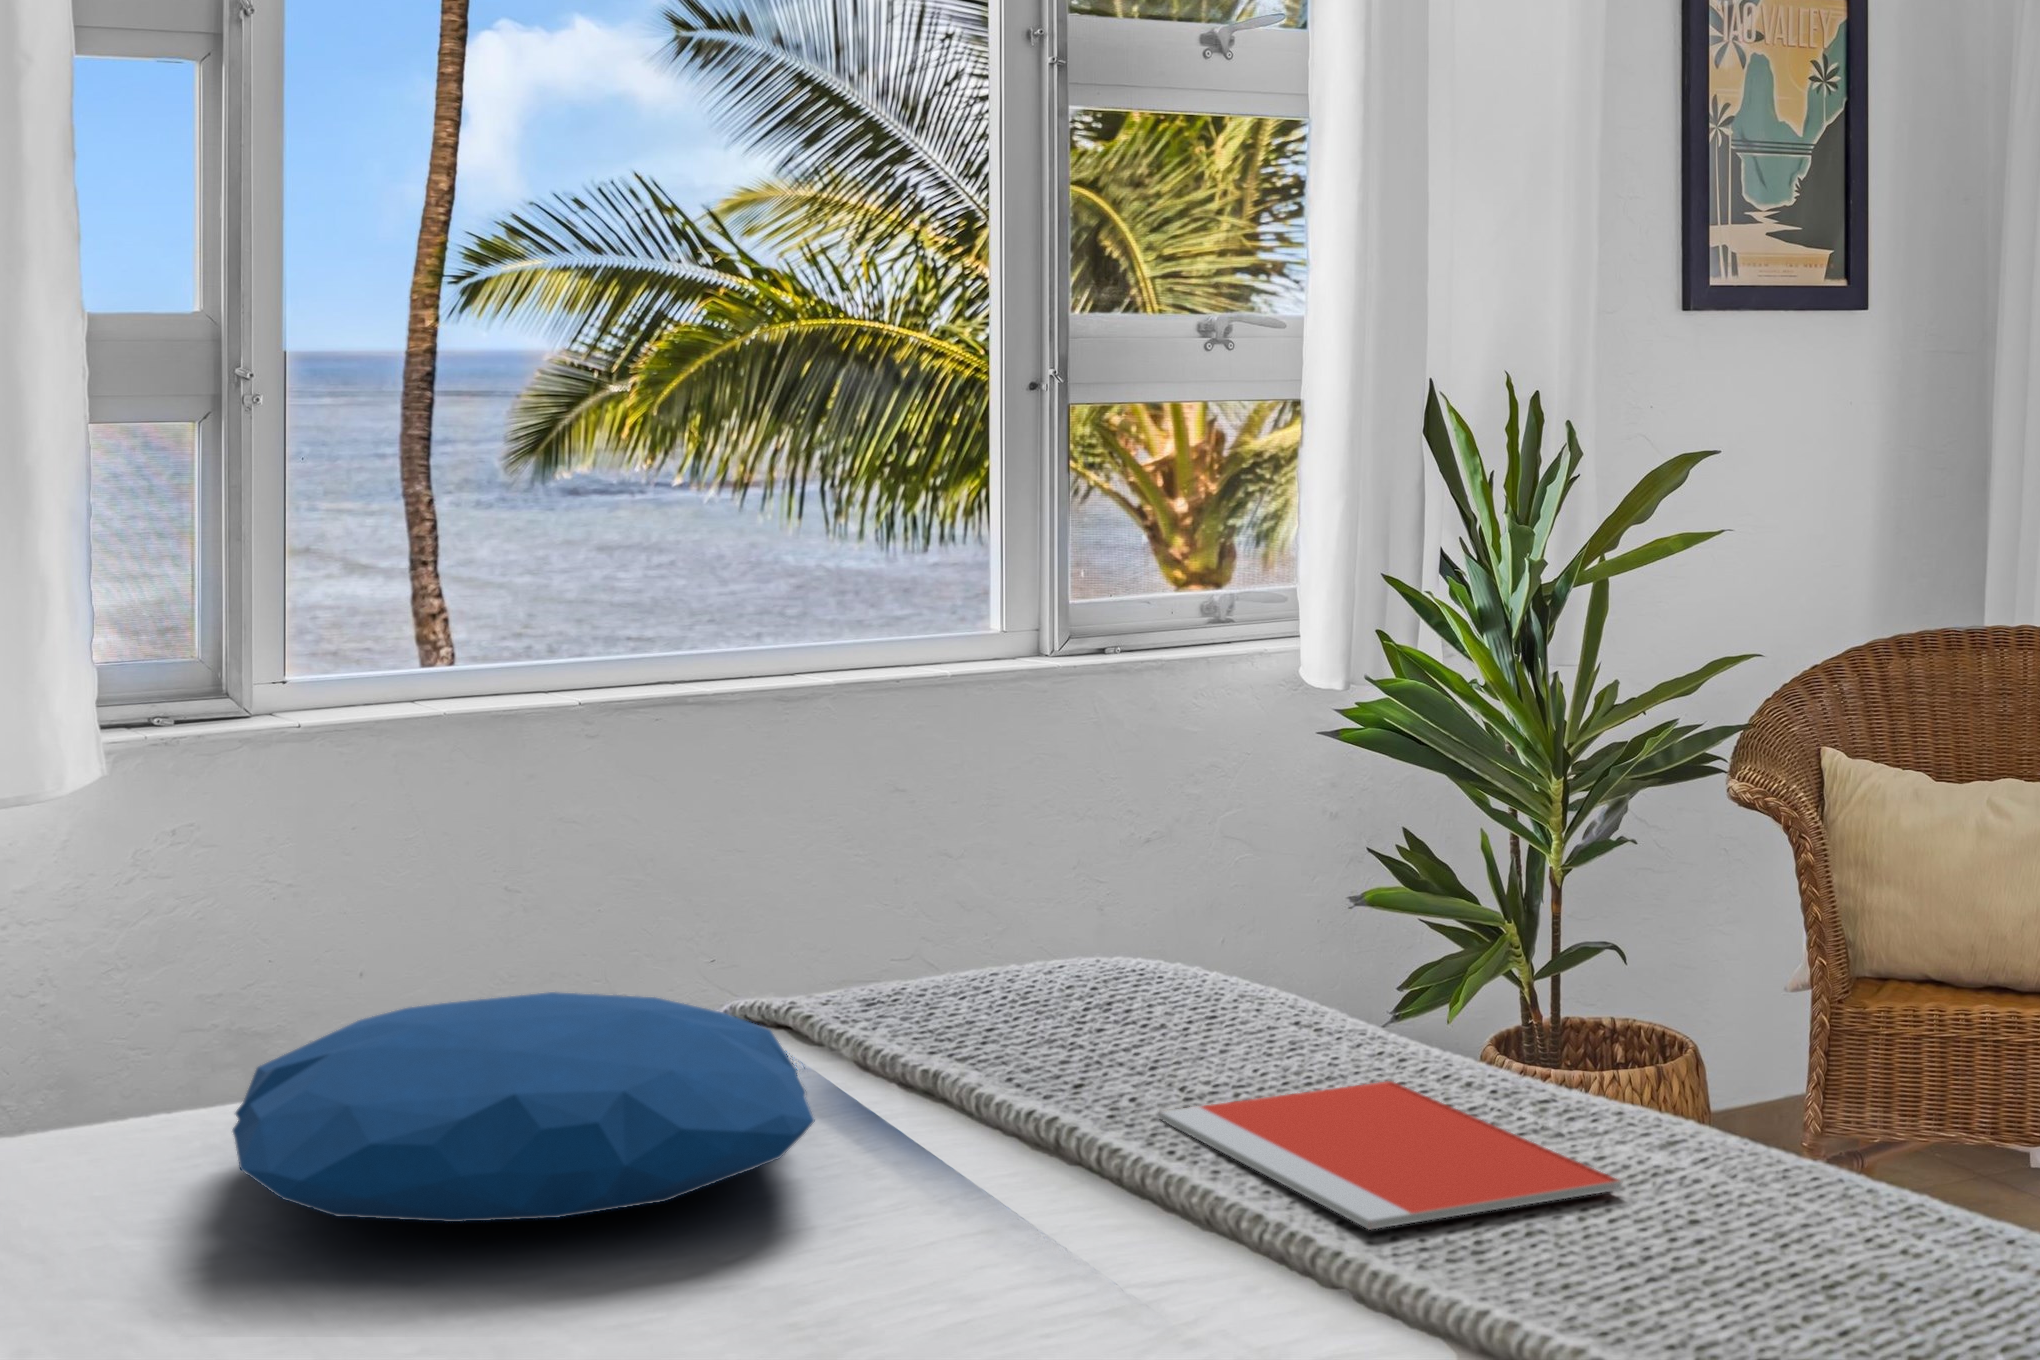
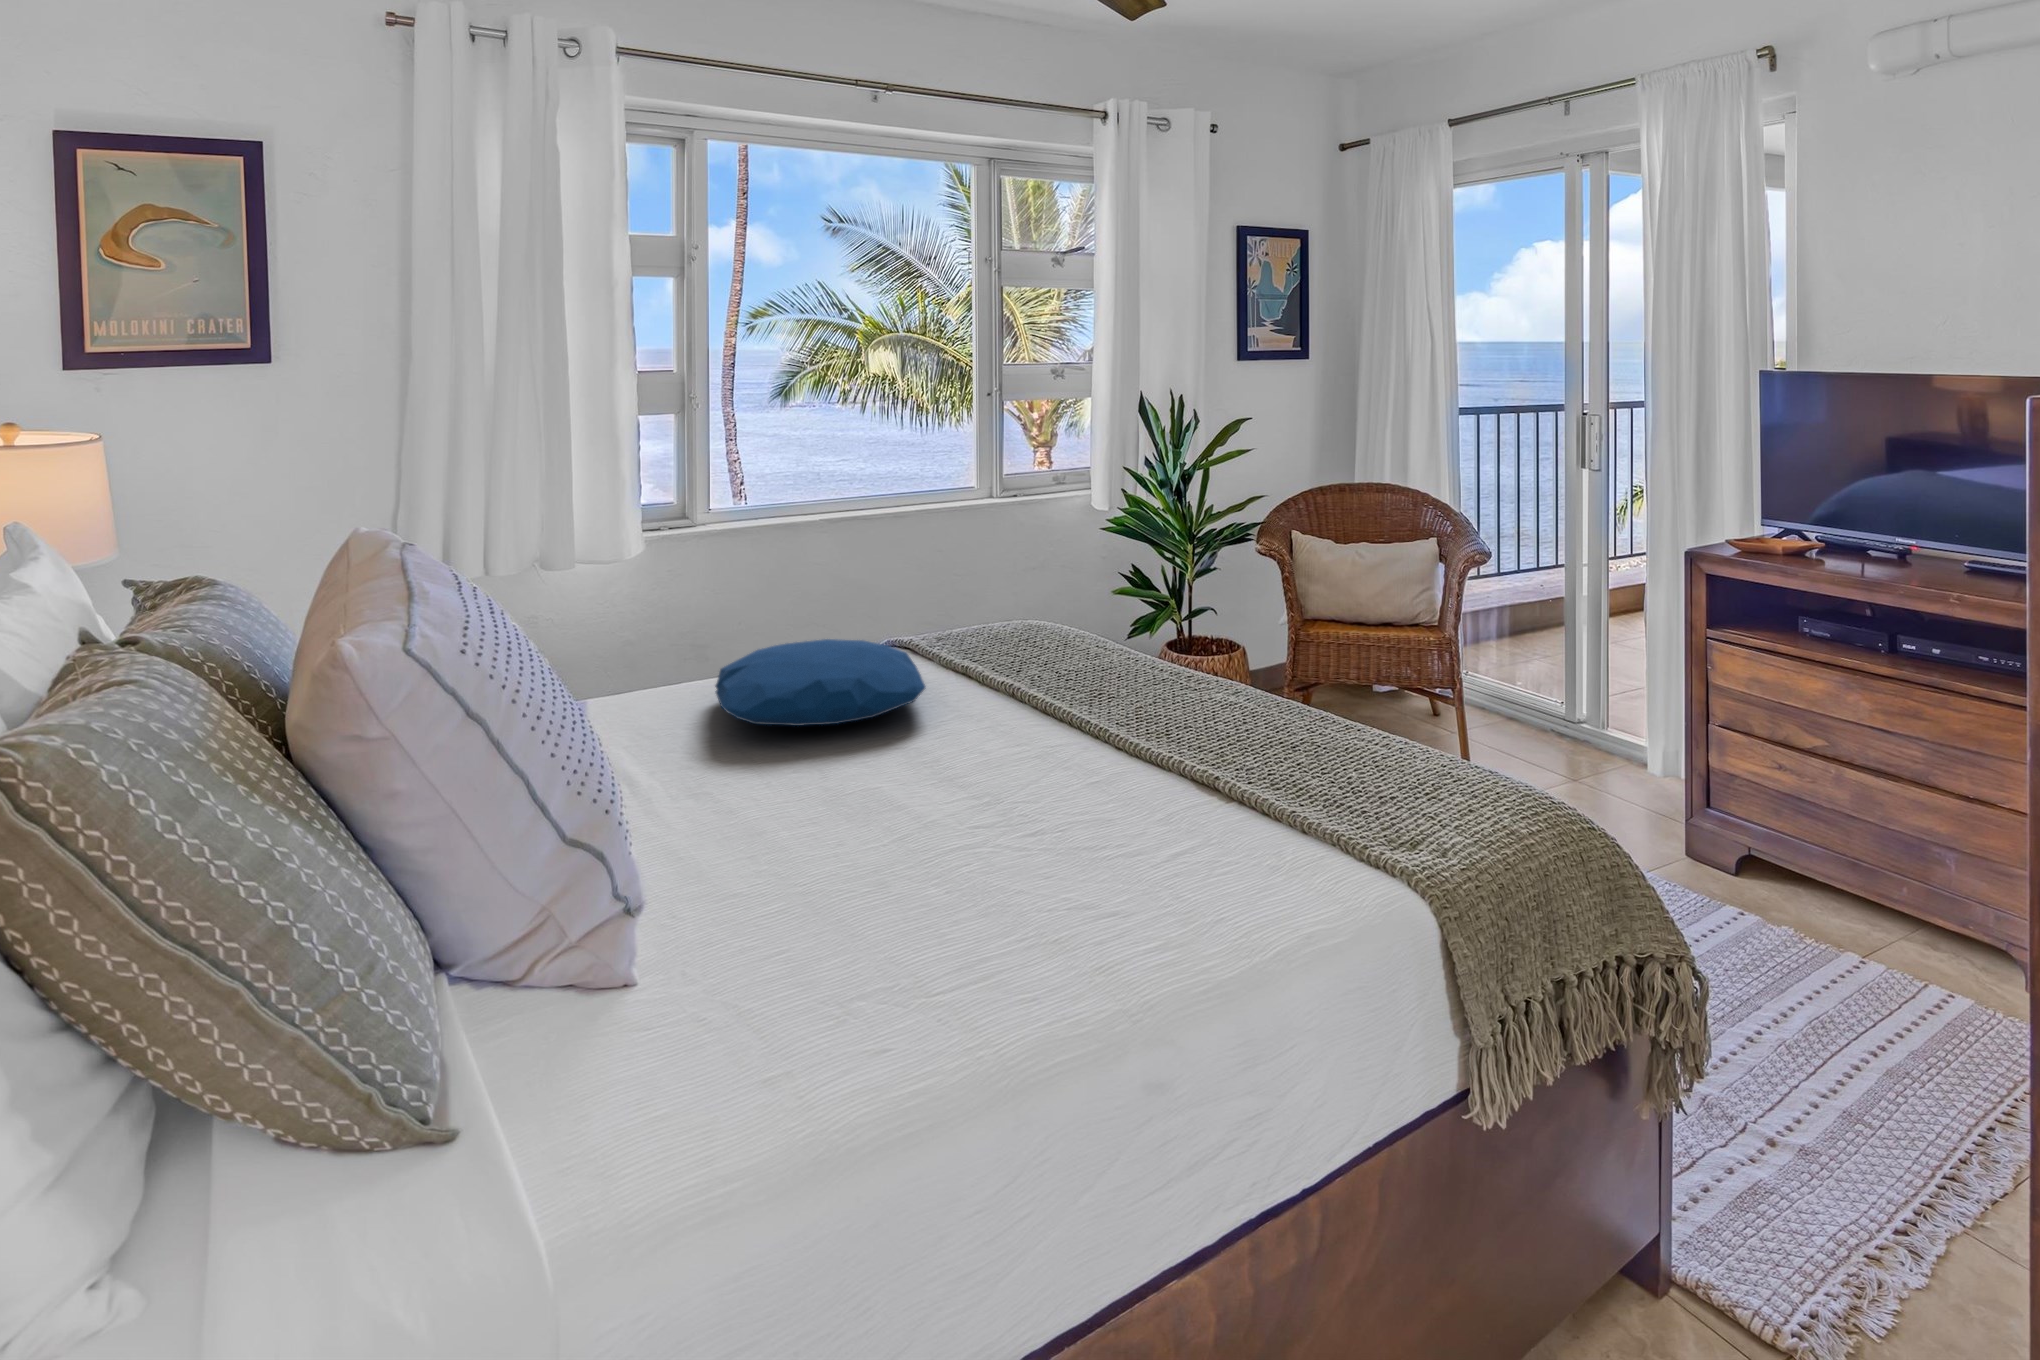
notebook: present [1159,1081,1622,1229] -> none [1050,669,1219,727]

